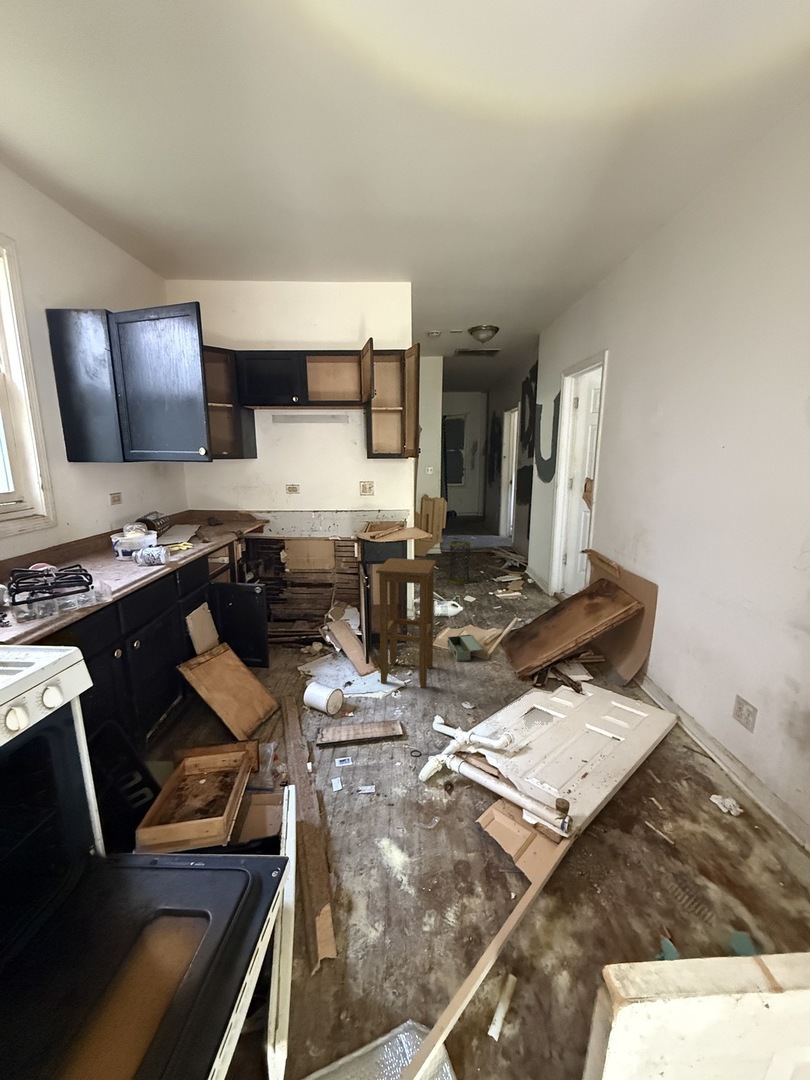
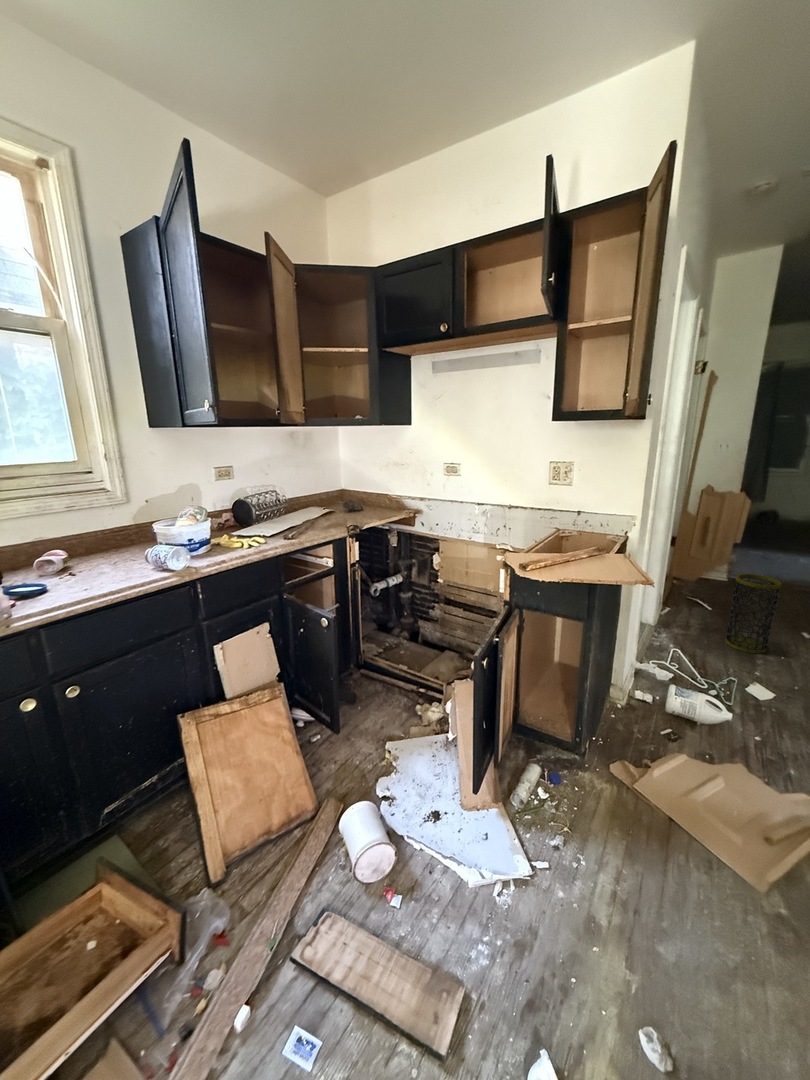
stool: present [376,558,436,688] -> none [489,615,645,908]
toolbox: present [447,635,483,661] -> none [662,785,746,869]

